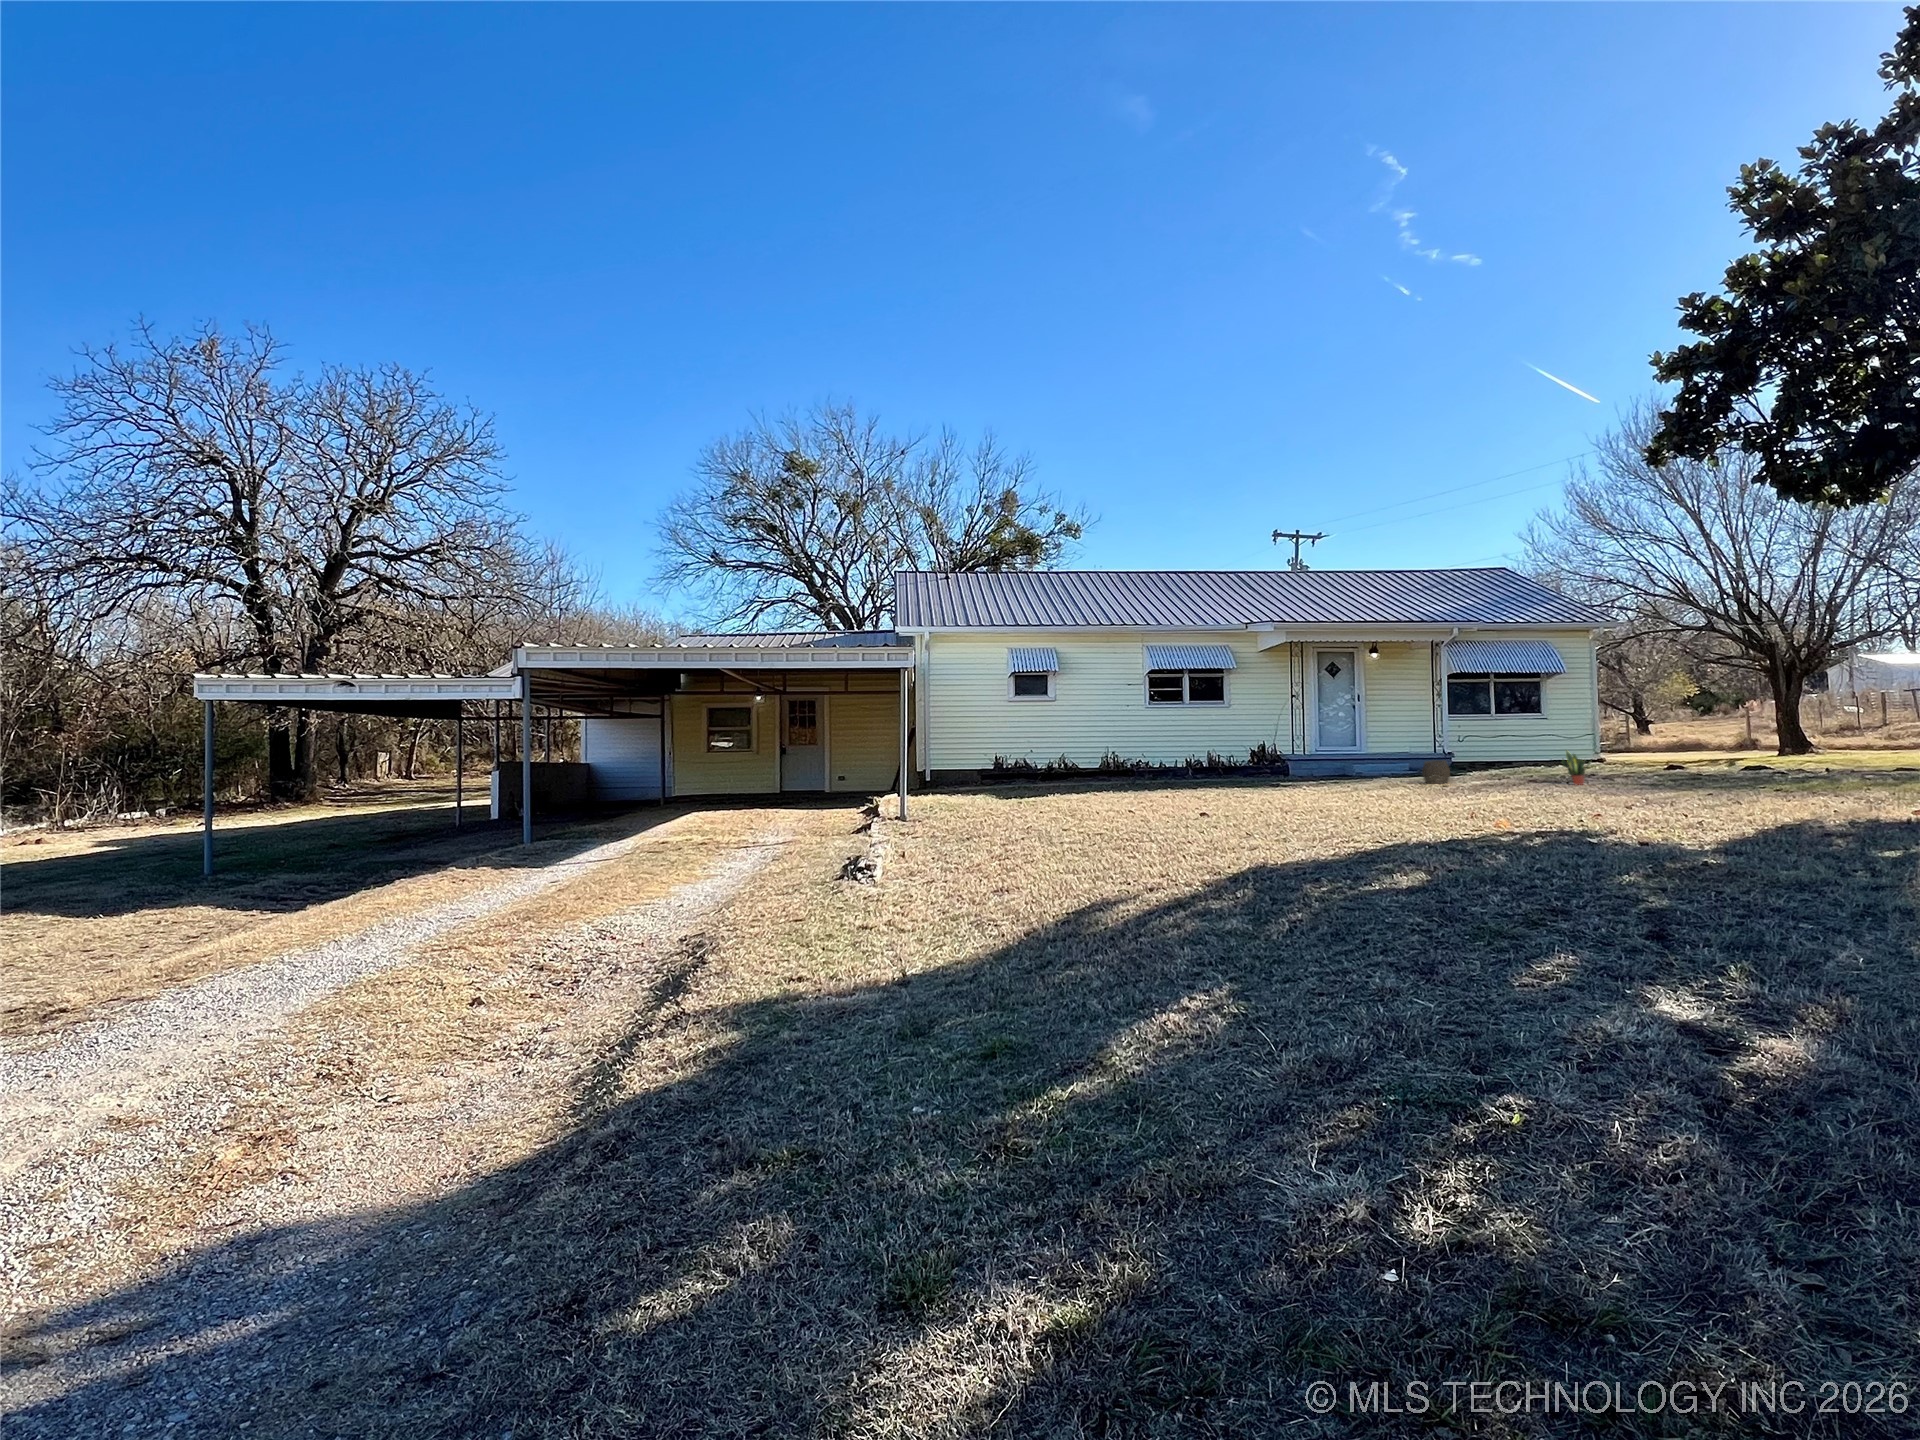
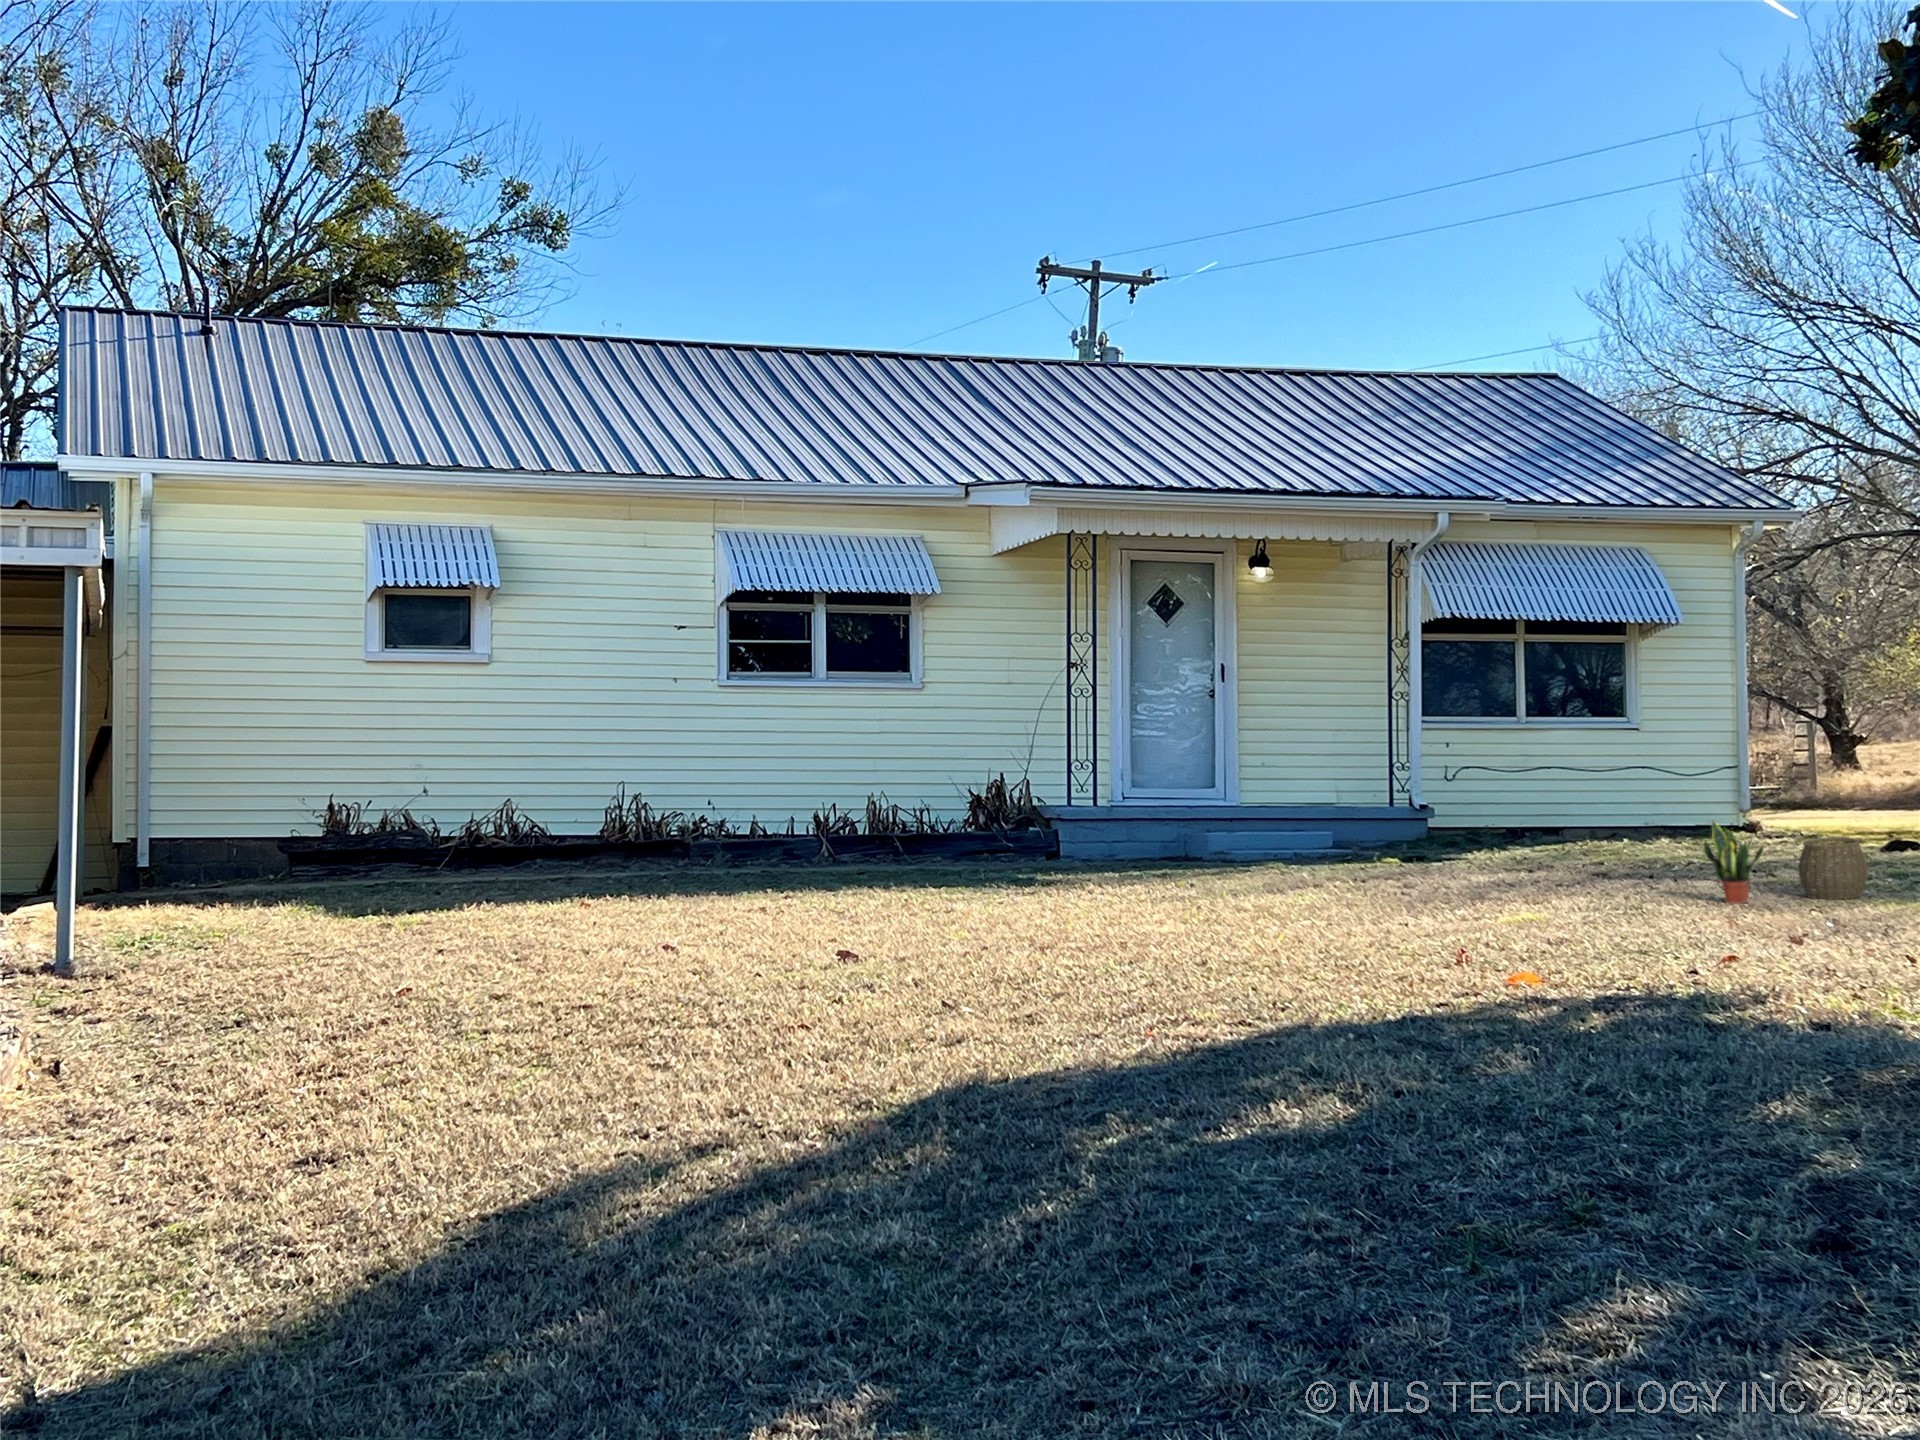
woven basket: present [1422,760,1450,784] -> present [1798,838,1868,900]

